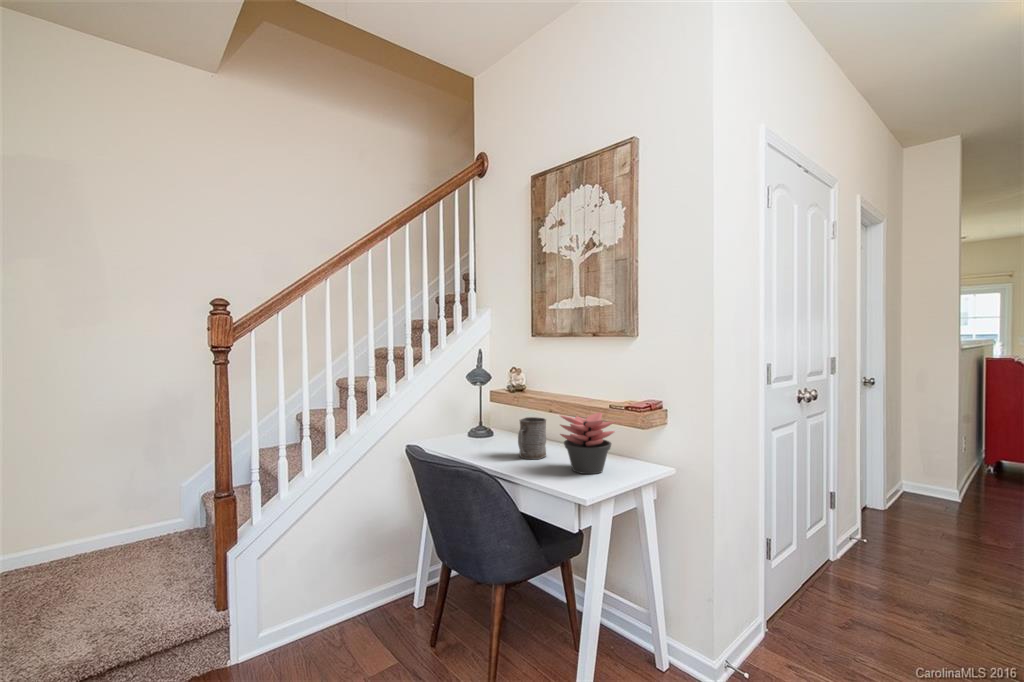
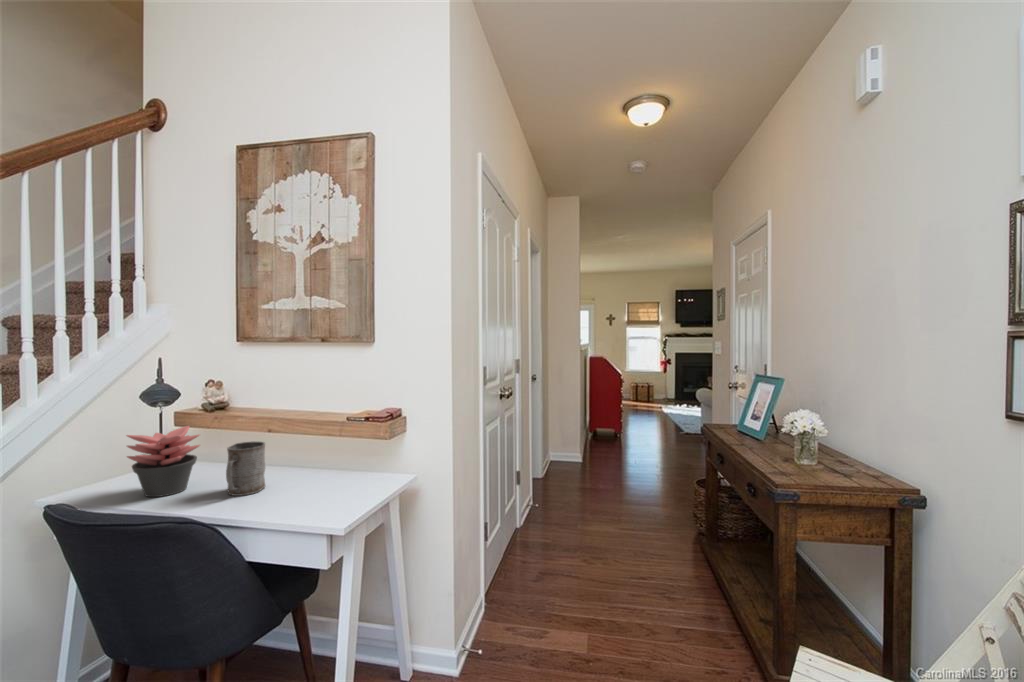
succulent plant: present [560,412,615,474] -> present [126,426,200,497]

